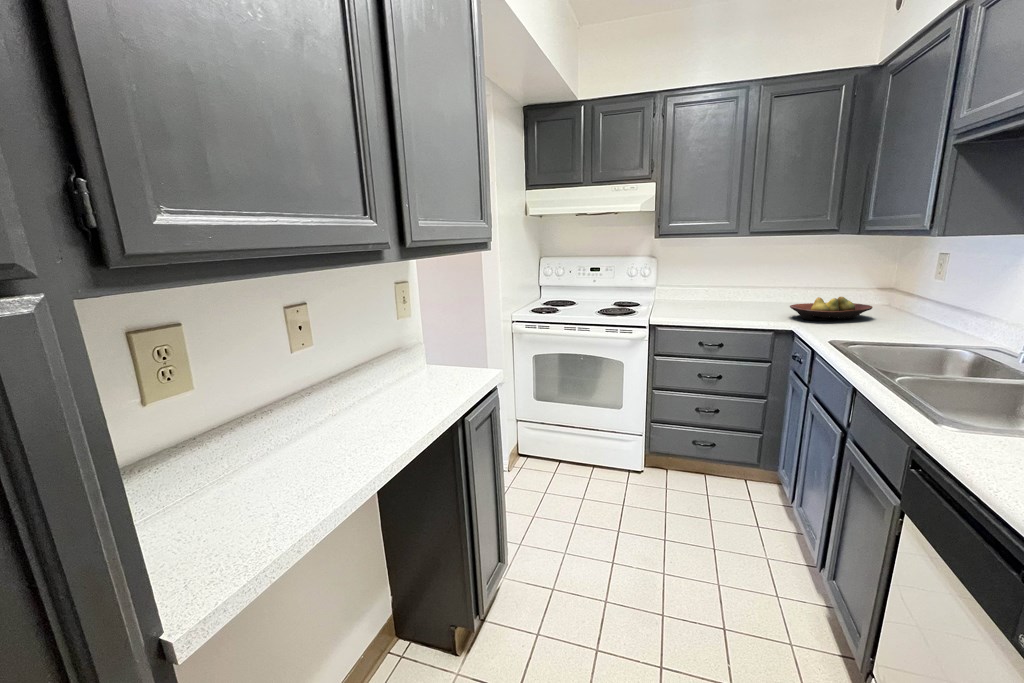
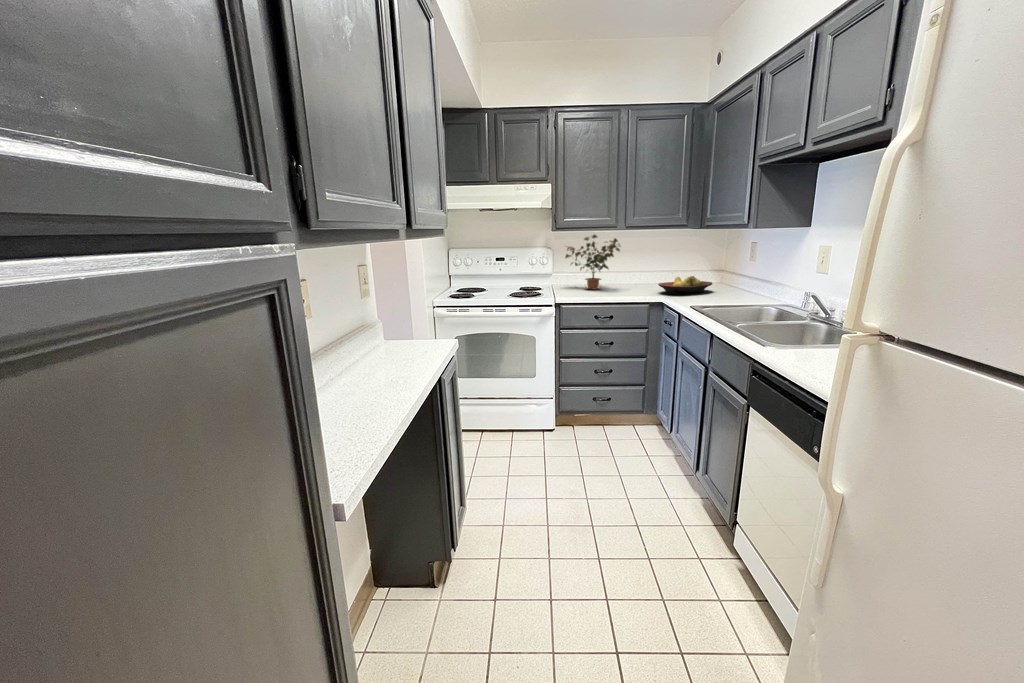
potted plant: none [669,242,743,309] -> present [565,235,620,290]

